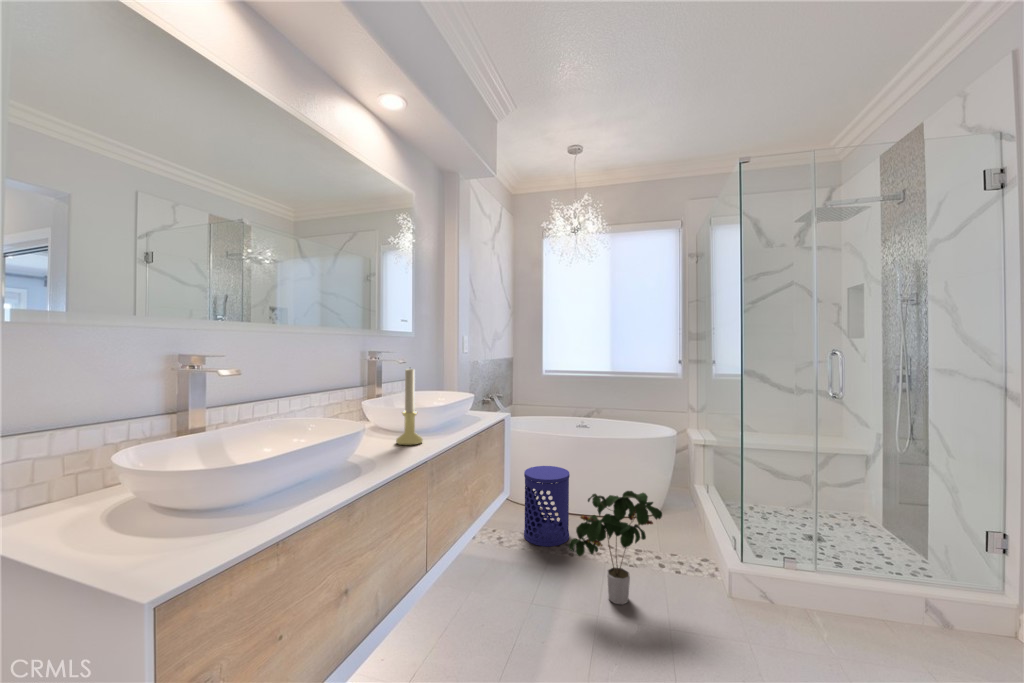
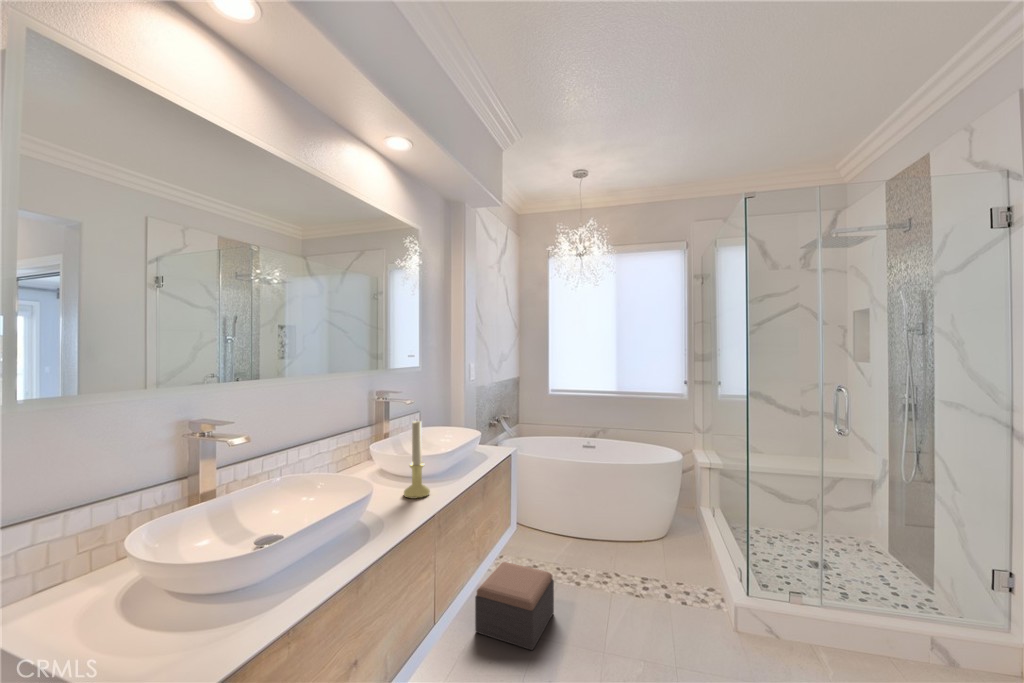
waste bin: present [524,466,570,546] -> none [531,490,576,573]
potted plant: present [569,491,662,604] -> none [575,524,668,639]
footstool: none [467,531,547,615] -> present [475,562,554,650]

